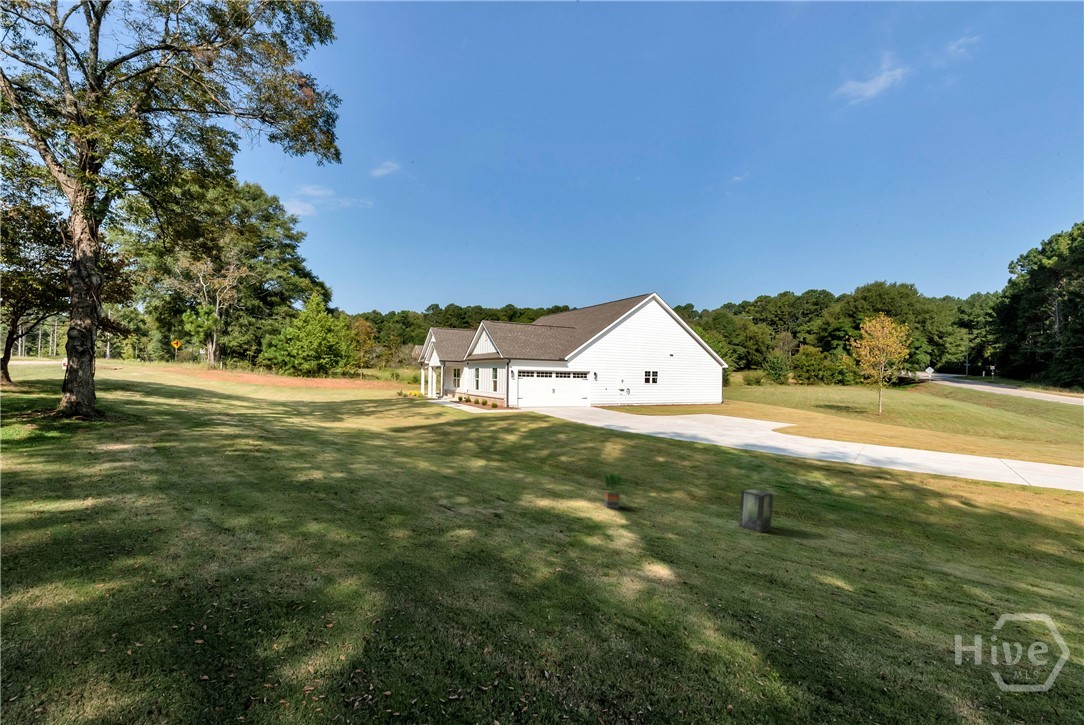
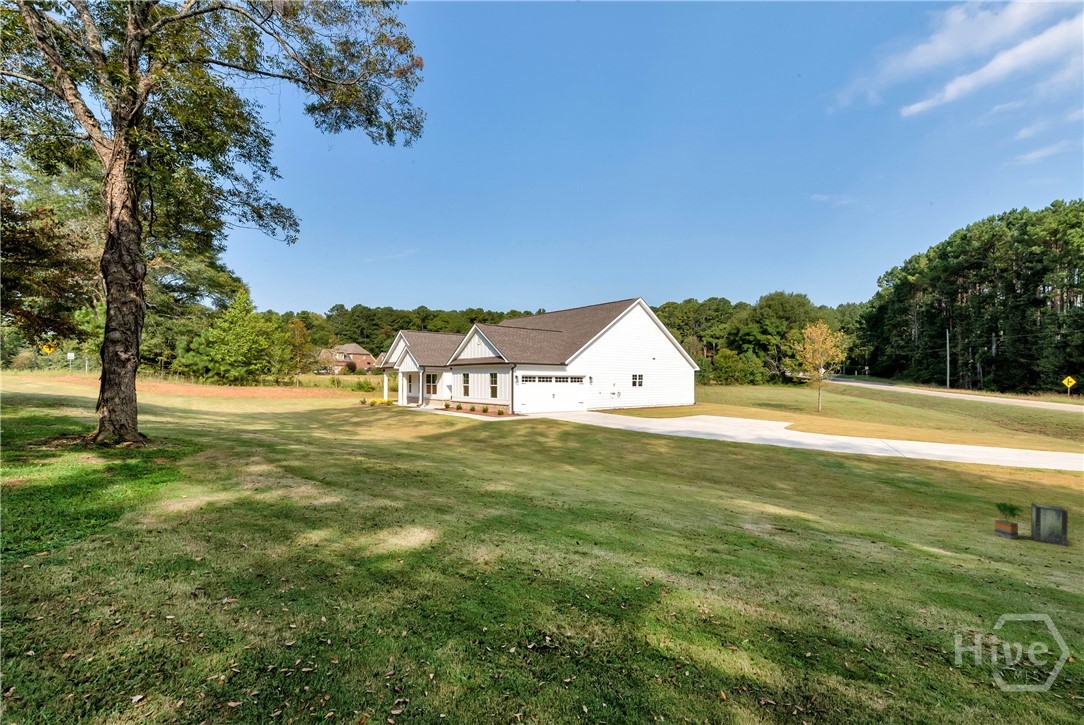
potted tree: present [602,473,624,509] -> present [995,503,1023,539]

